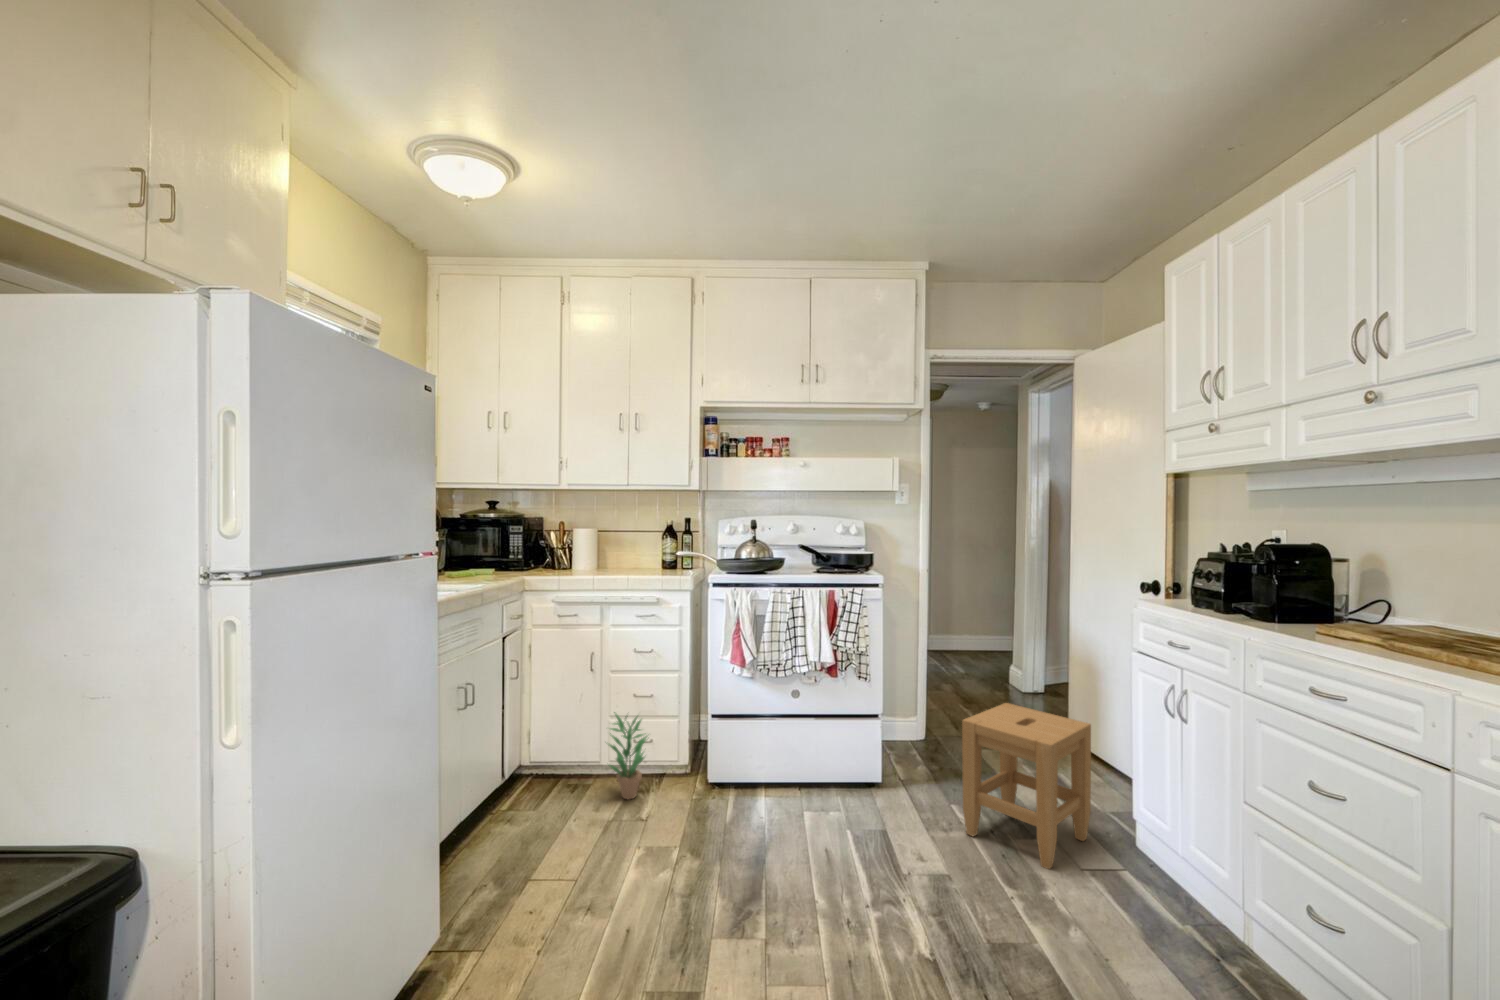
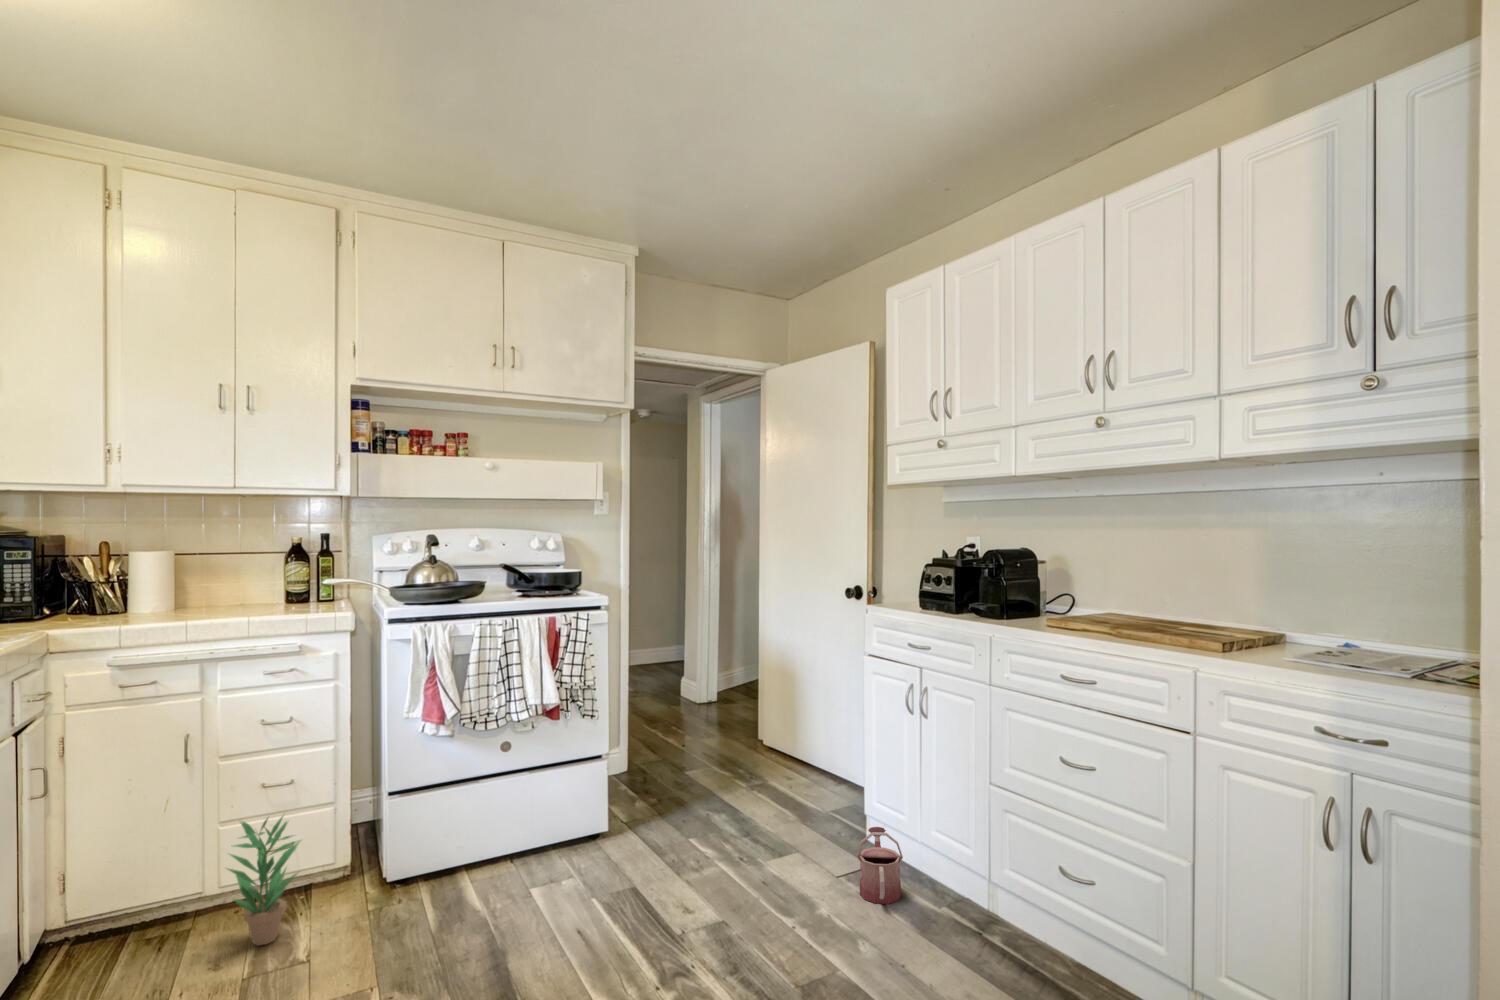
stool: present [962,703,1091,869] -> none [708,717,820,872]
watering can: none [1104,848,1161,937] -> present [857,827,903,904]

